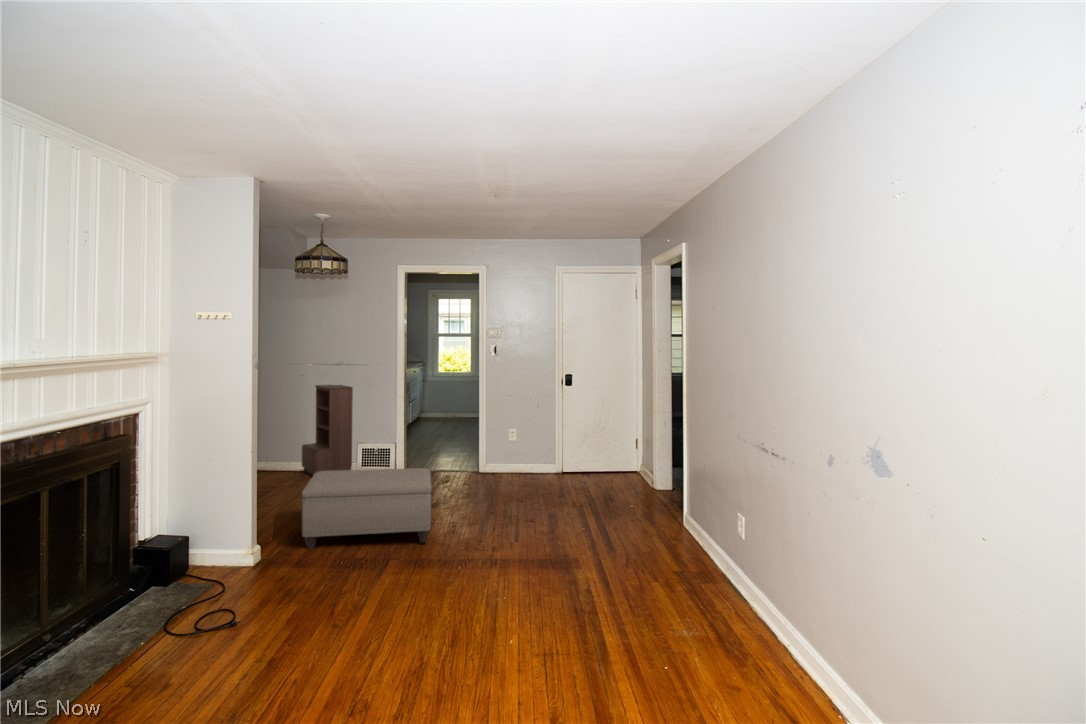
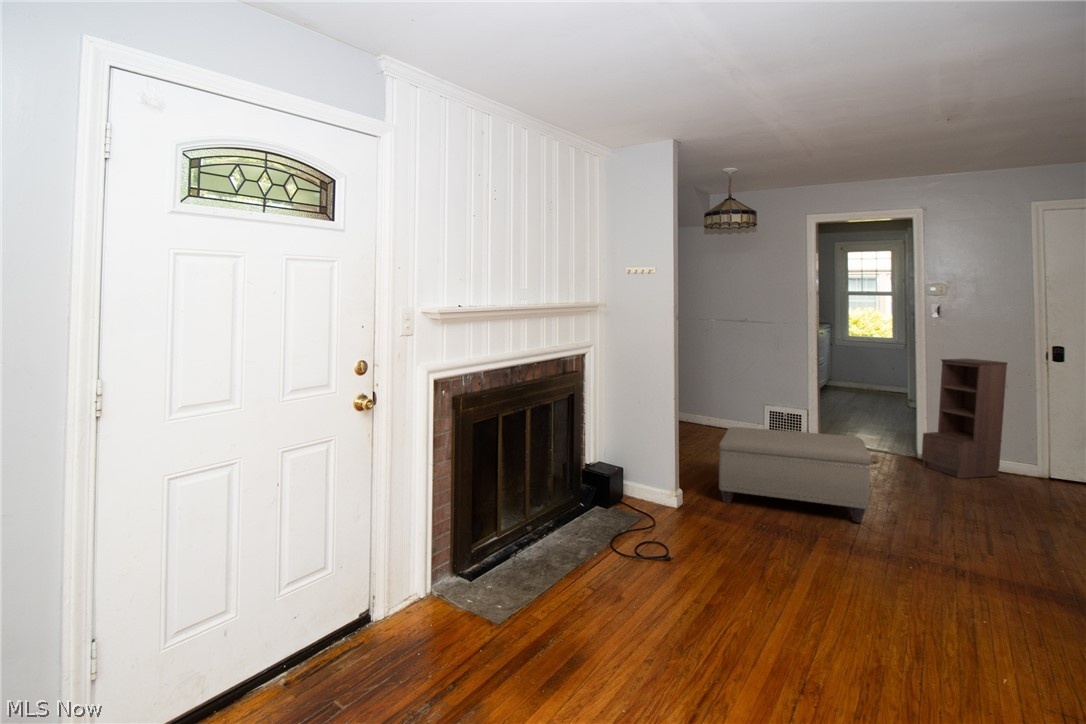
bookshelf: present [302,385,353,475] -> present [922,359,1007,479]

